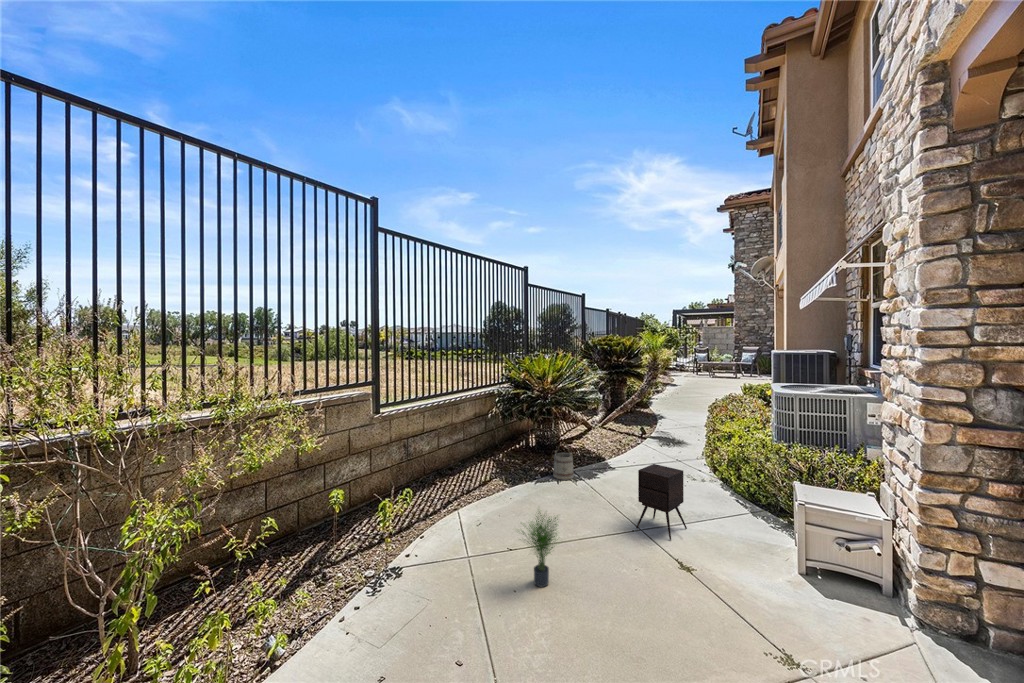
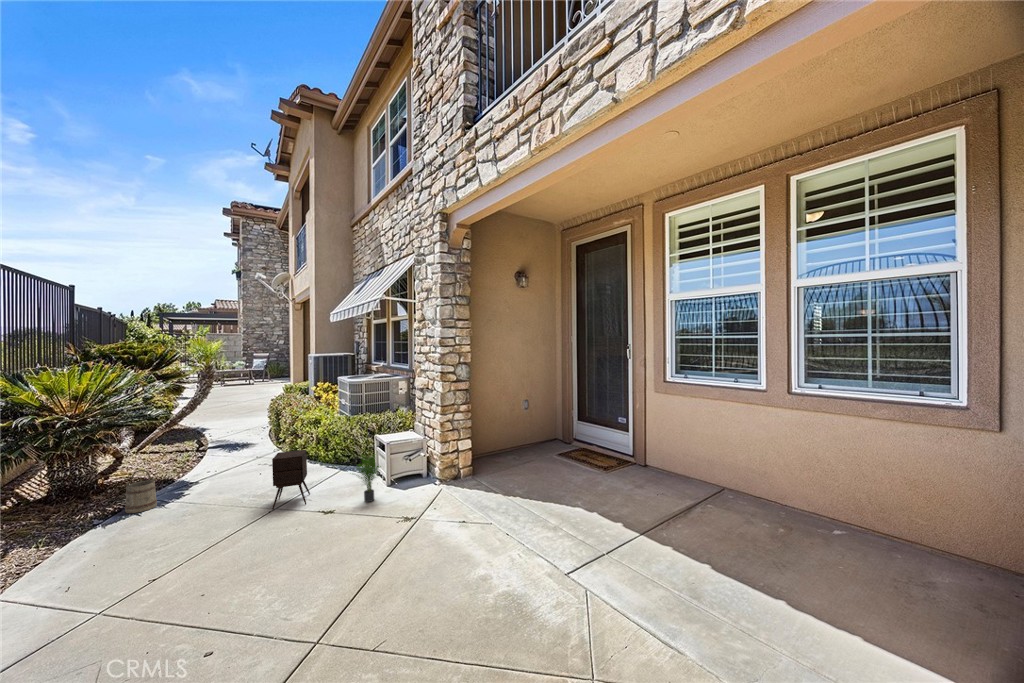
potted plant: present [522,512,558,587] -> present [356,459,381,502]

